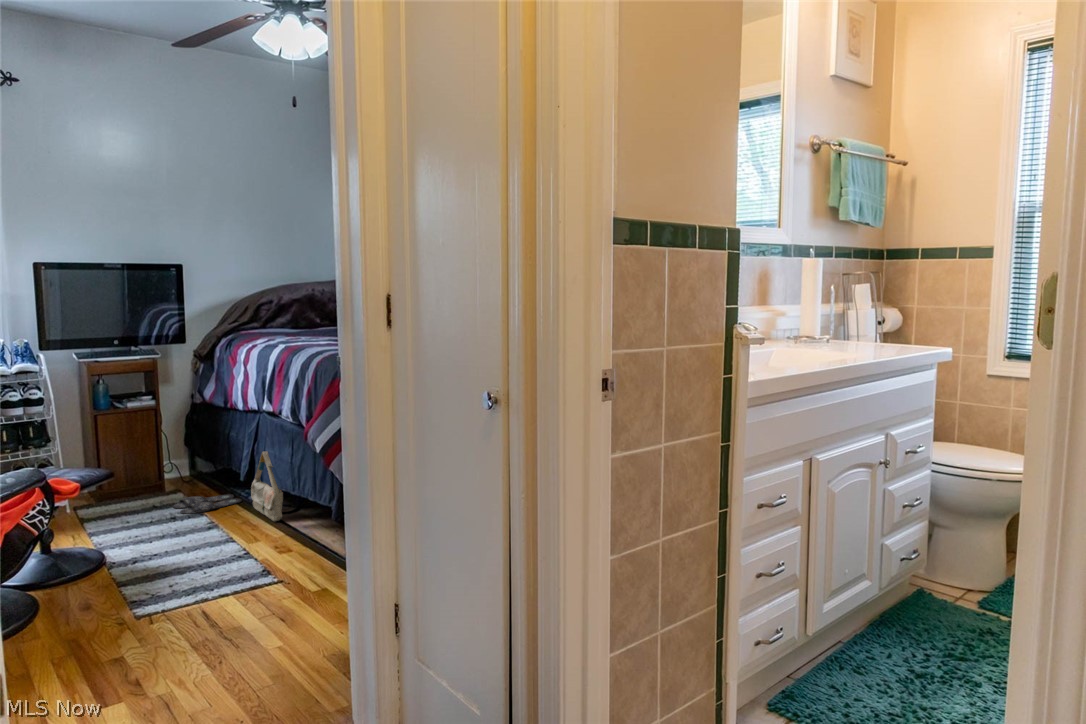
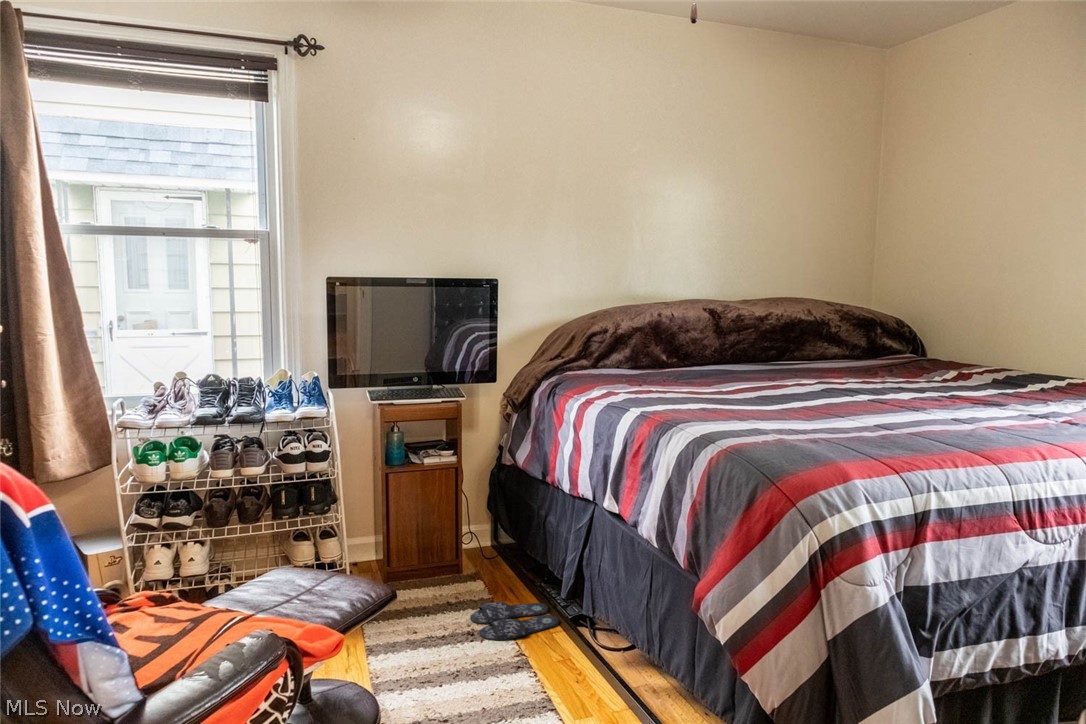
bag: present [251,451,283,521] -> none [577,574,629,692]

